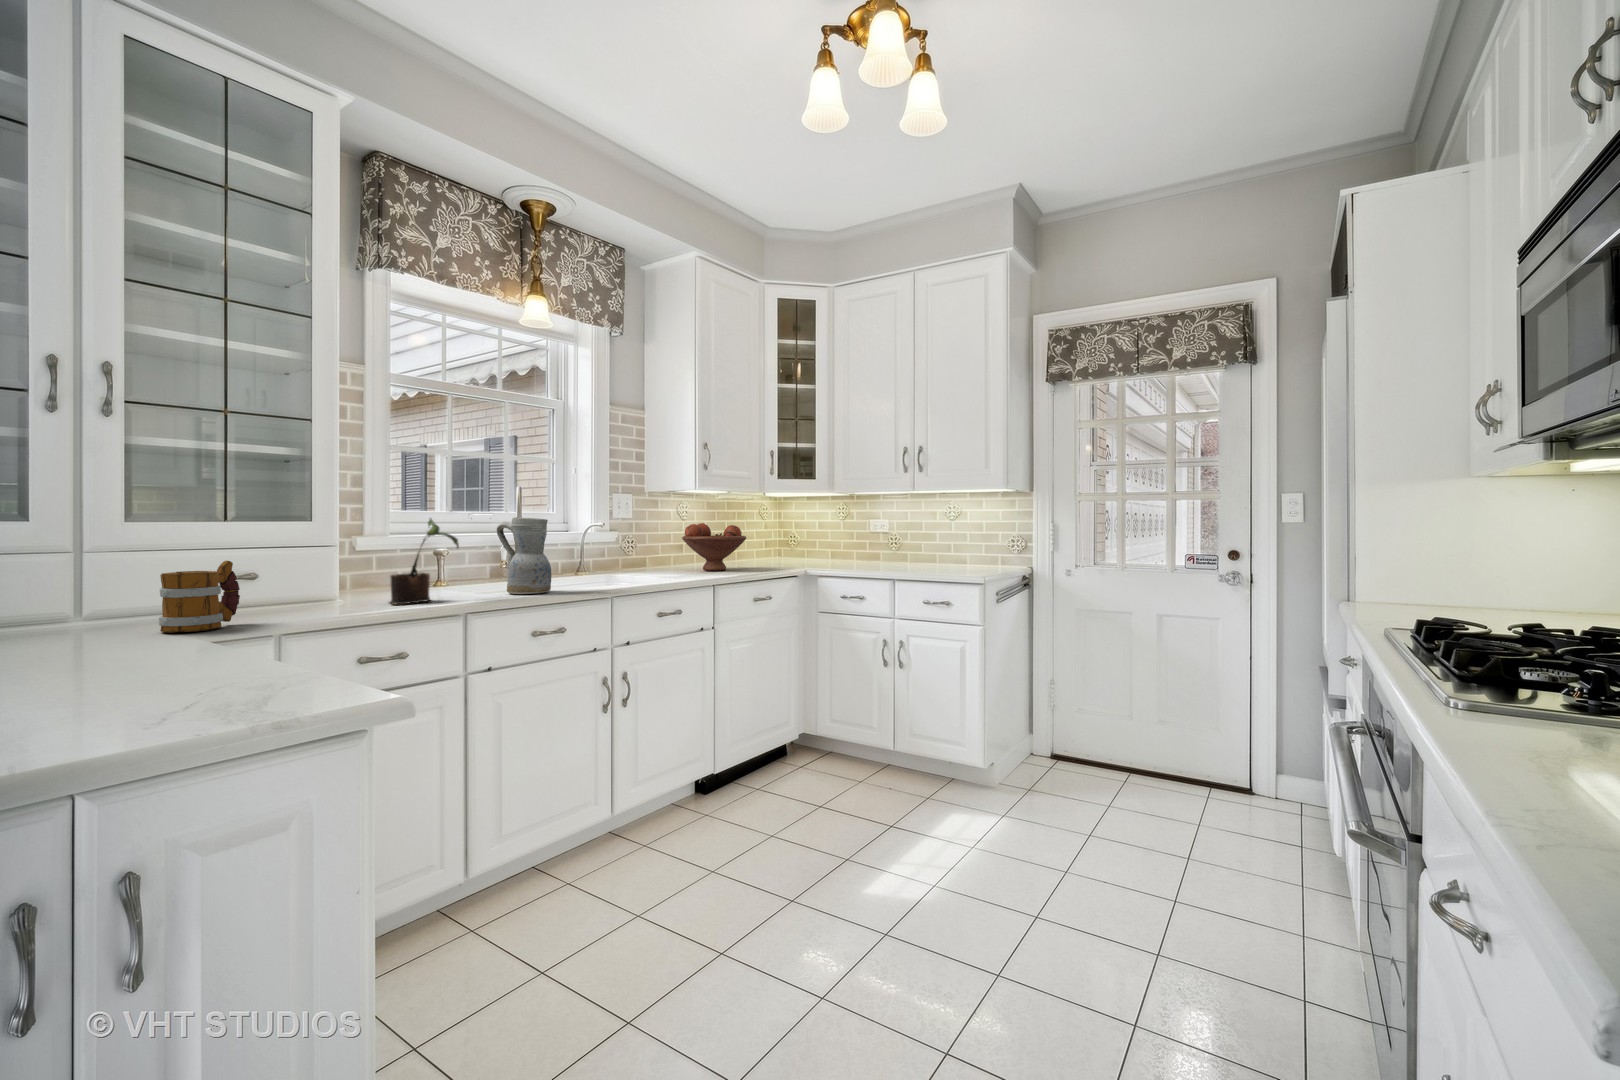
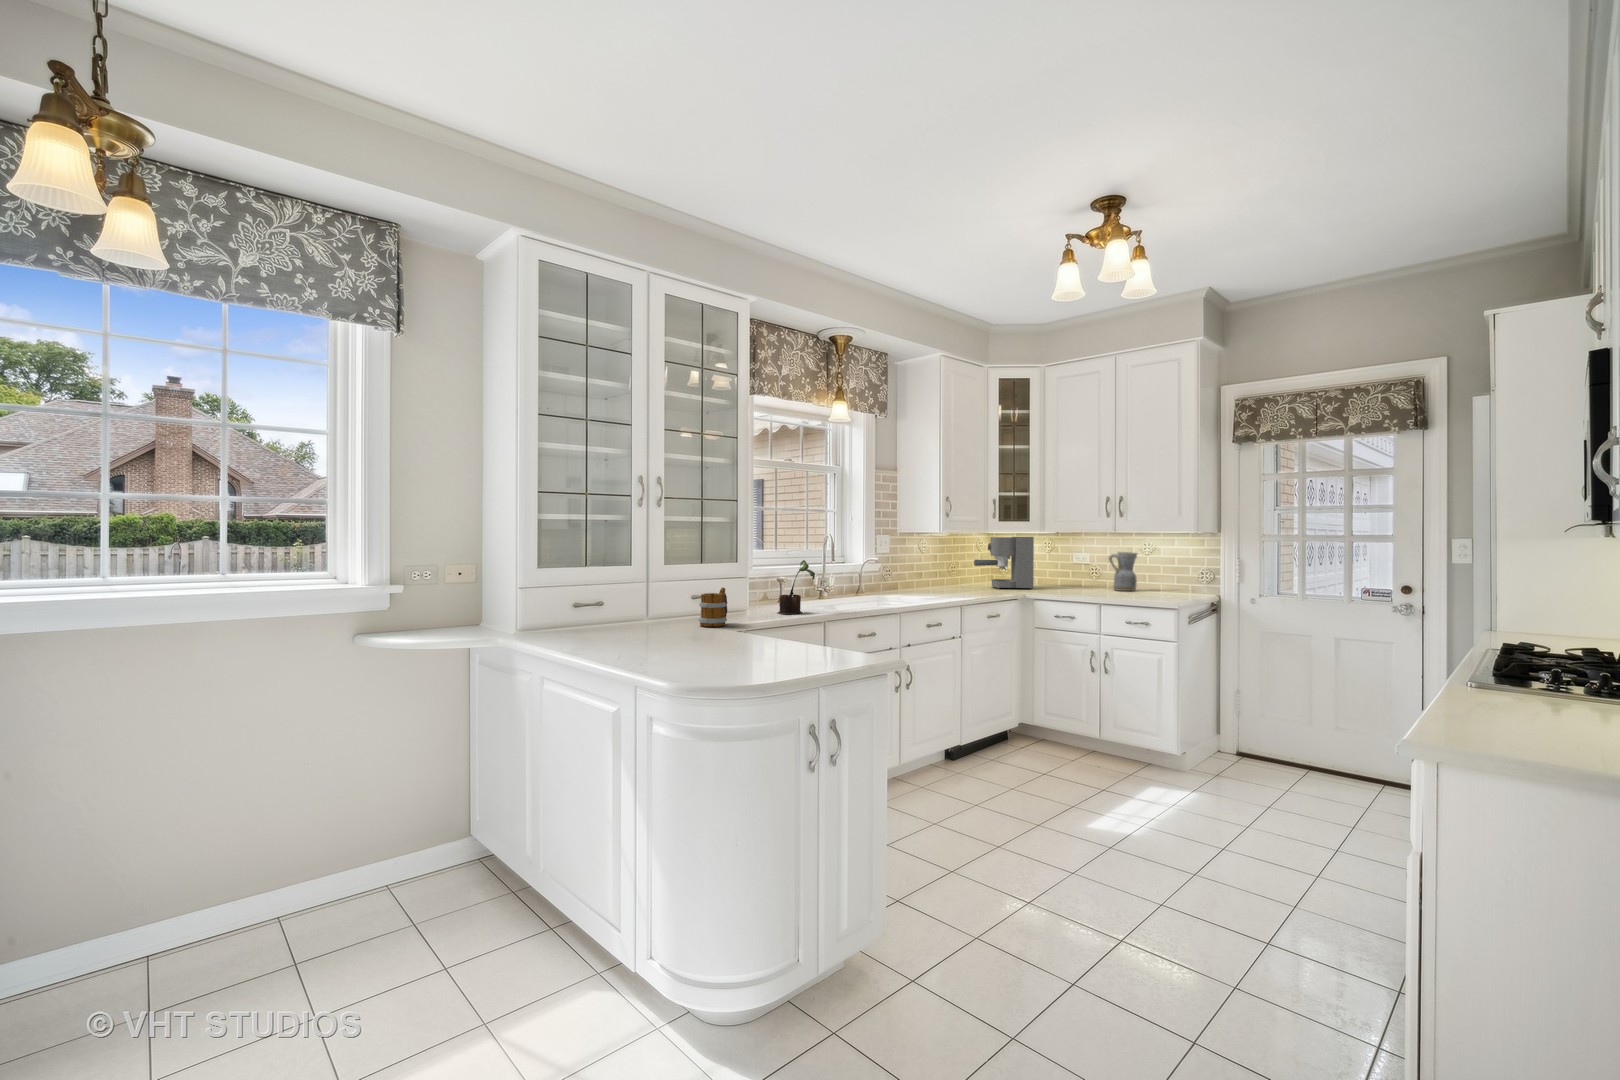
coffee maker: none [748,499,819,564] -> present [974,537,1034,589]
ceramic pitcher: present [497,517,551,594] -> present [1109,552,1137,591]
fruit bowl: present [682,523,746,571] -> none [930,557,980,594]

